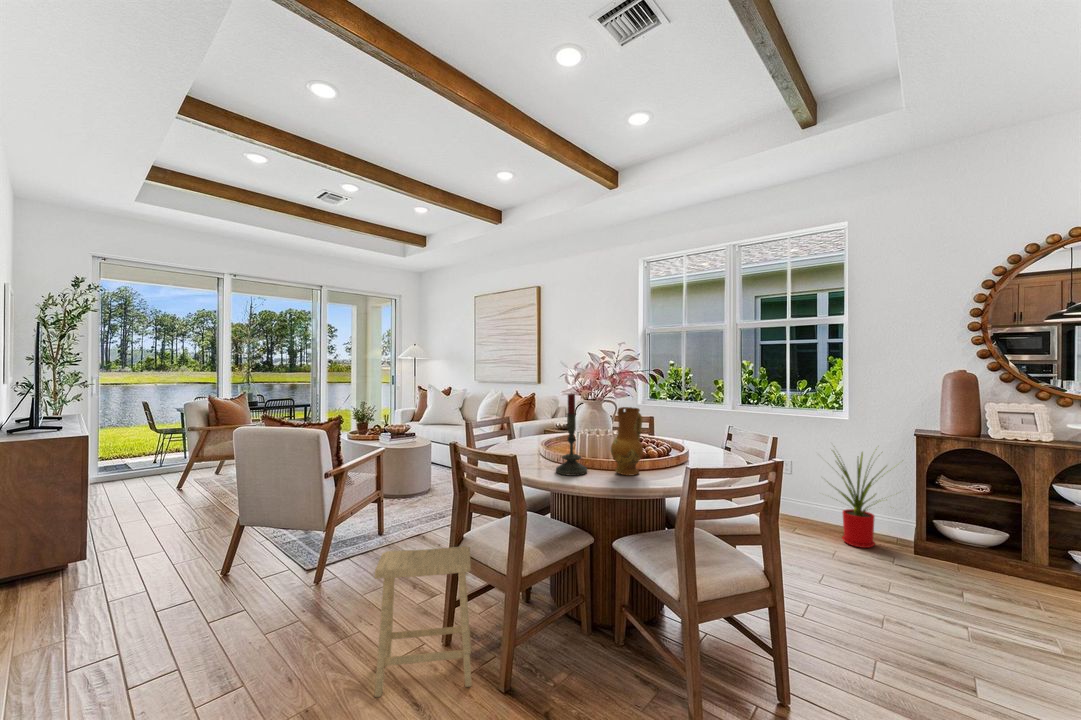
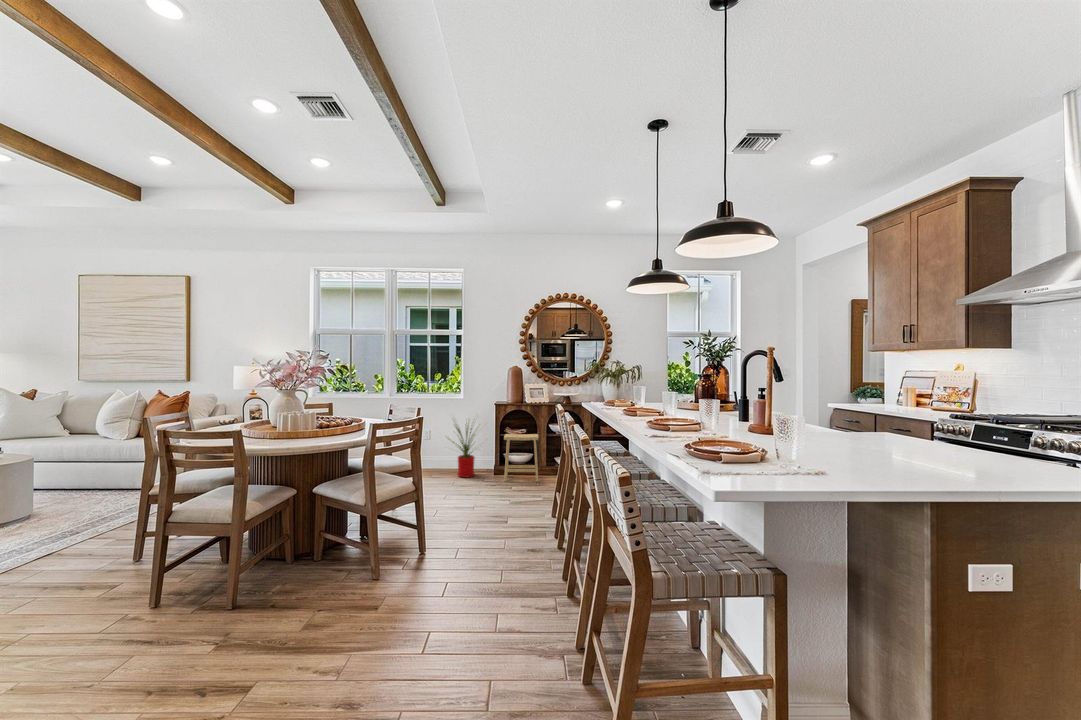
candle: present [556,394,587,476] -> none [266,383,293,444]
ceramic jug: present [611,407,643,476] -> none [312,392,336,439]
footstool: present [375,546,472,697] -> present [504,434,538,482]

